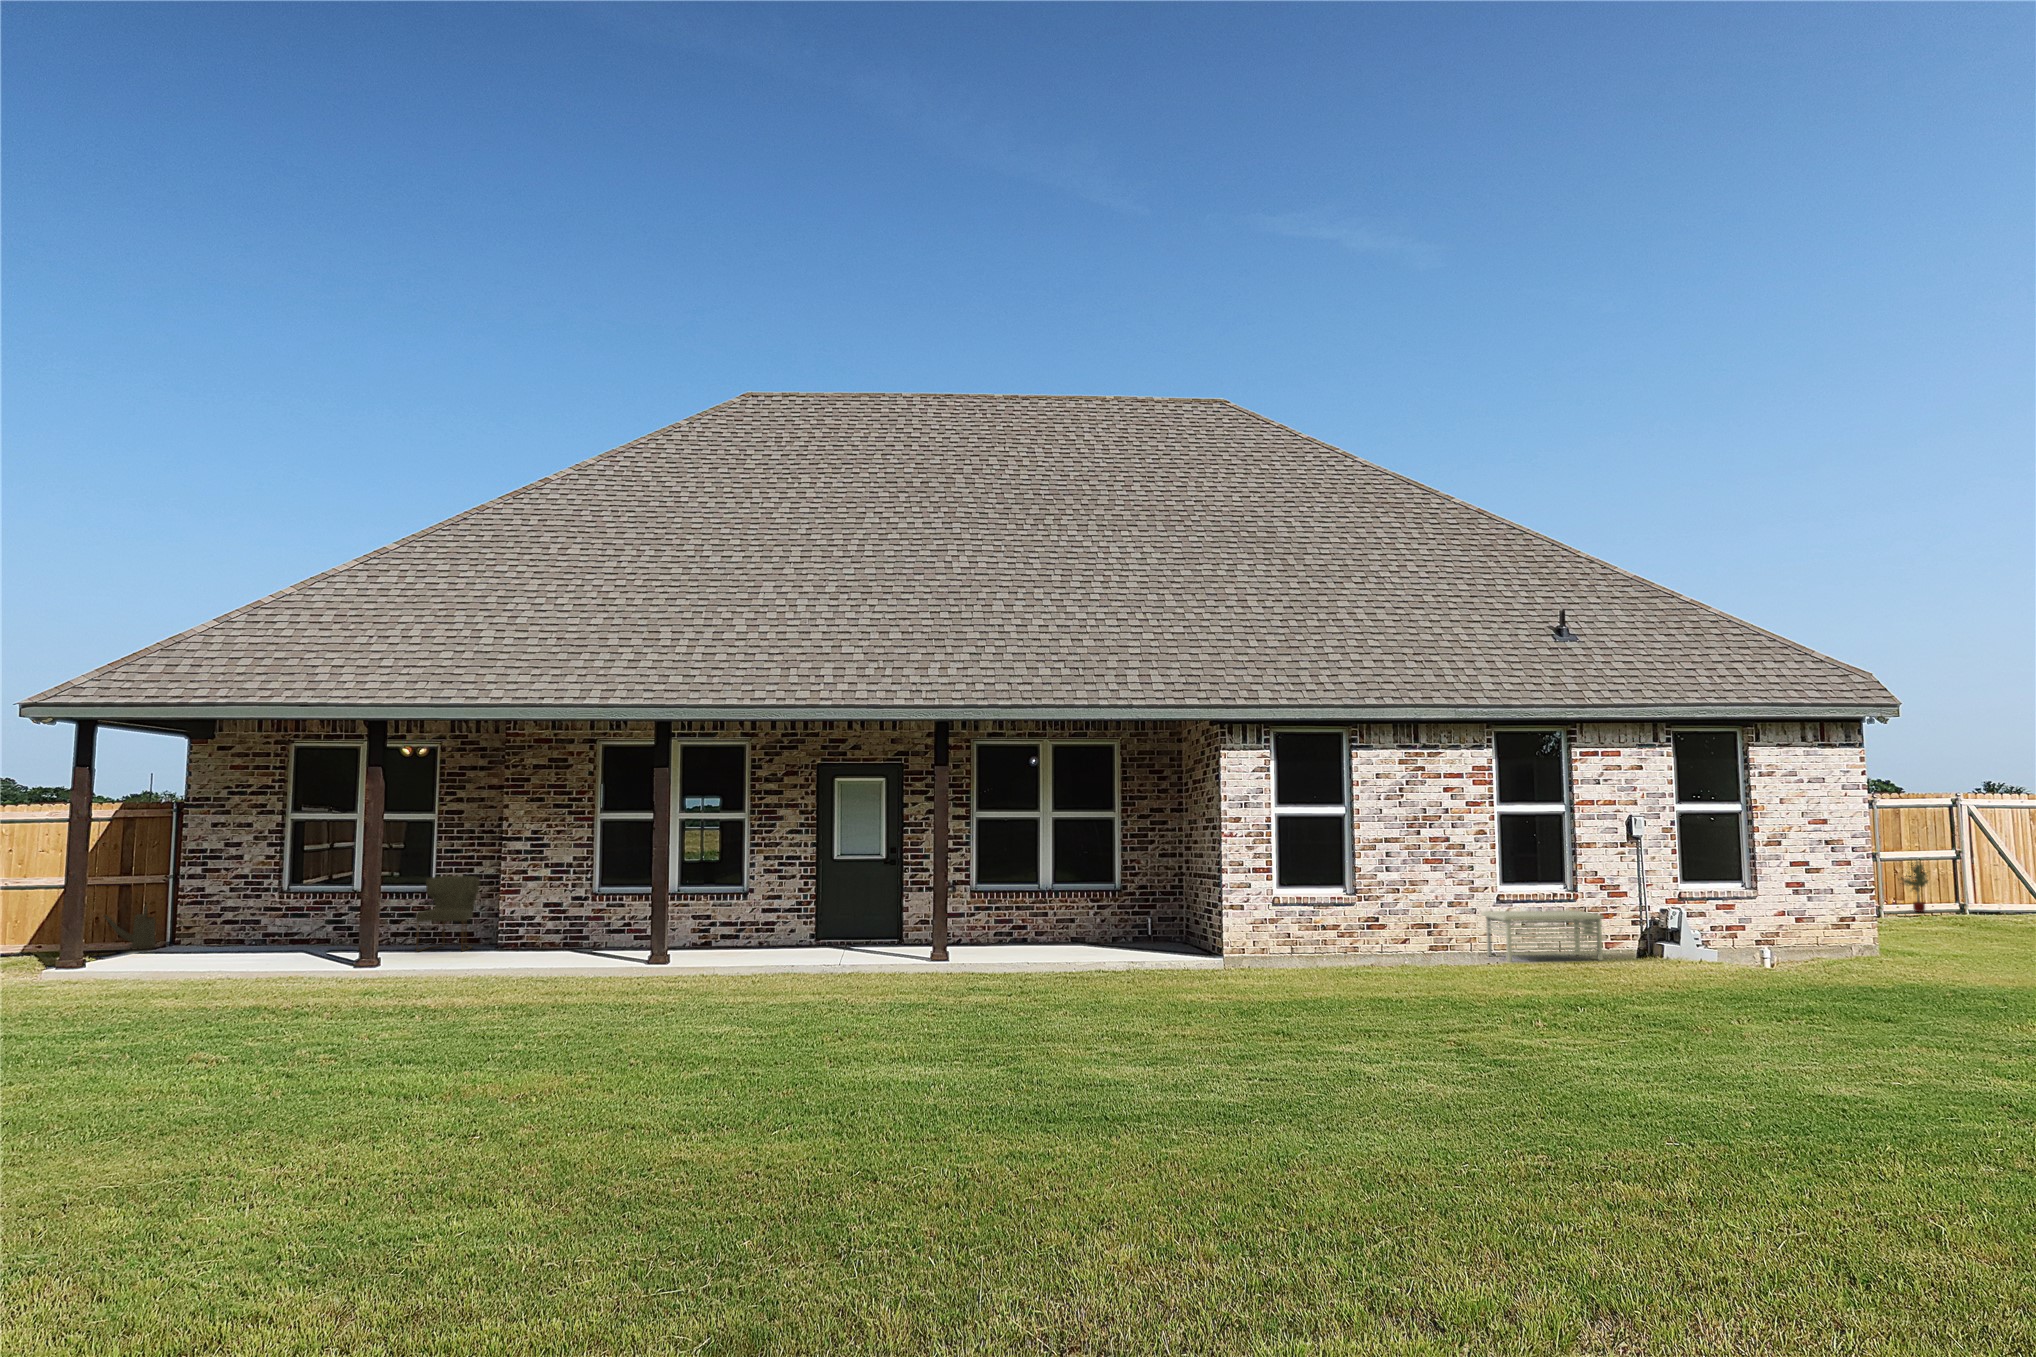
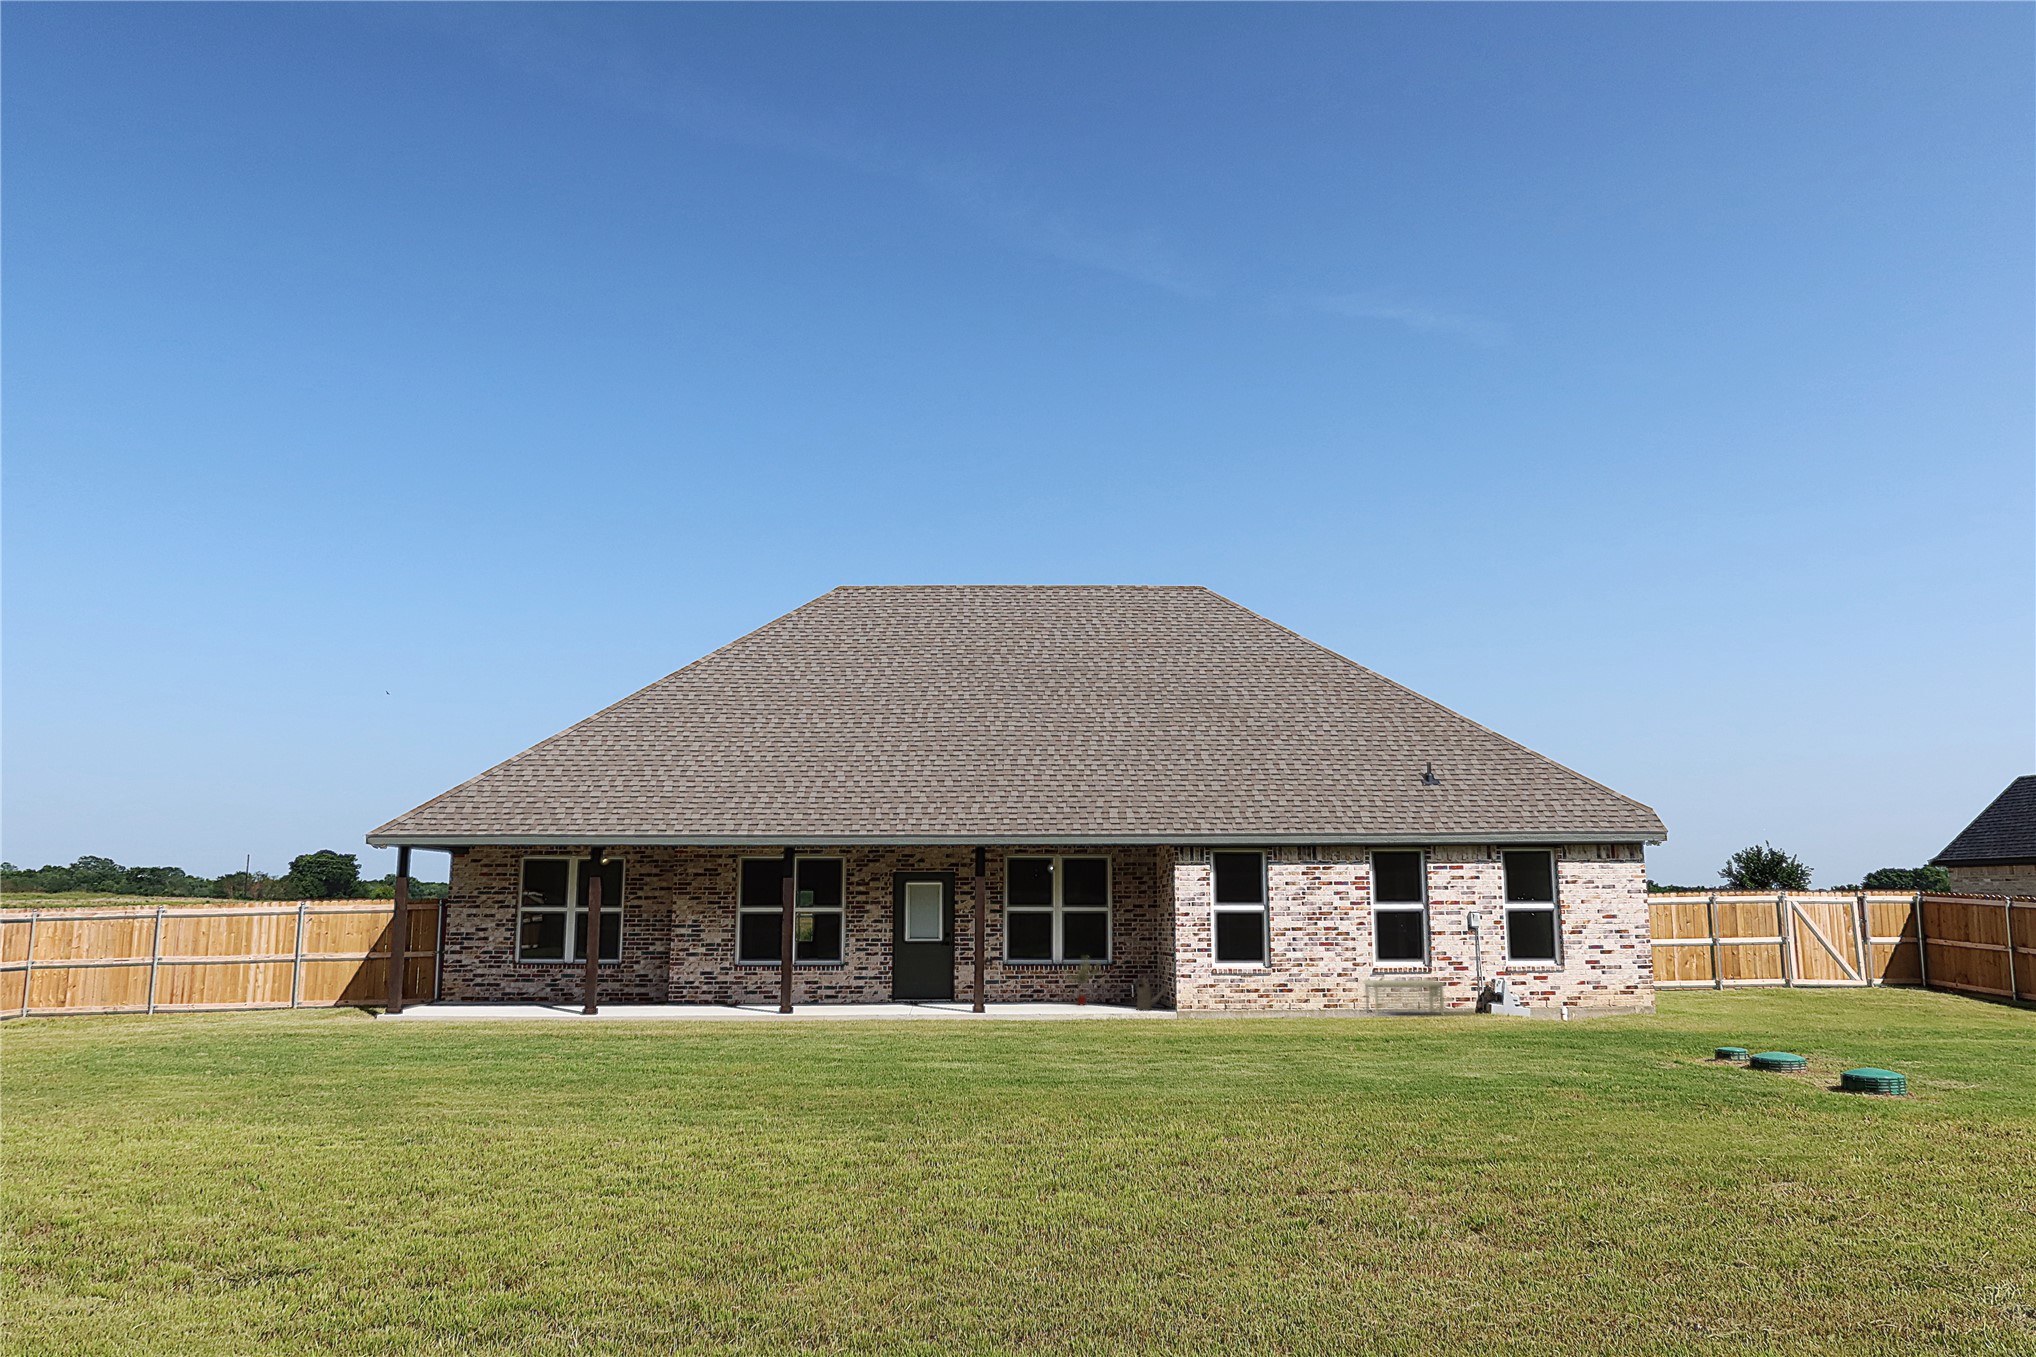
potted tree: present [1898,861,1928,912] -> present [1065,956,1101,1005]
chair: present [416,876,480,952] -> none [614,953,656,1006]
watering can: present [104,906,165,949] -> present [1136,979,1169,1011]

